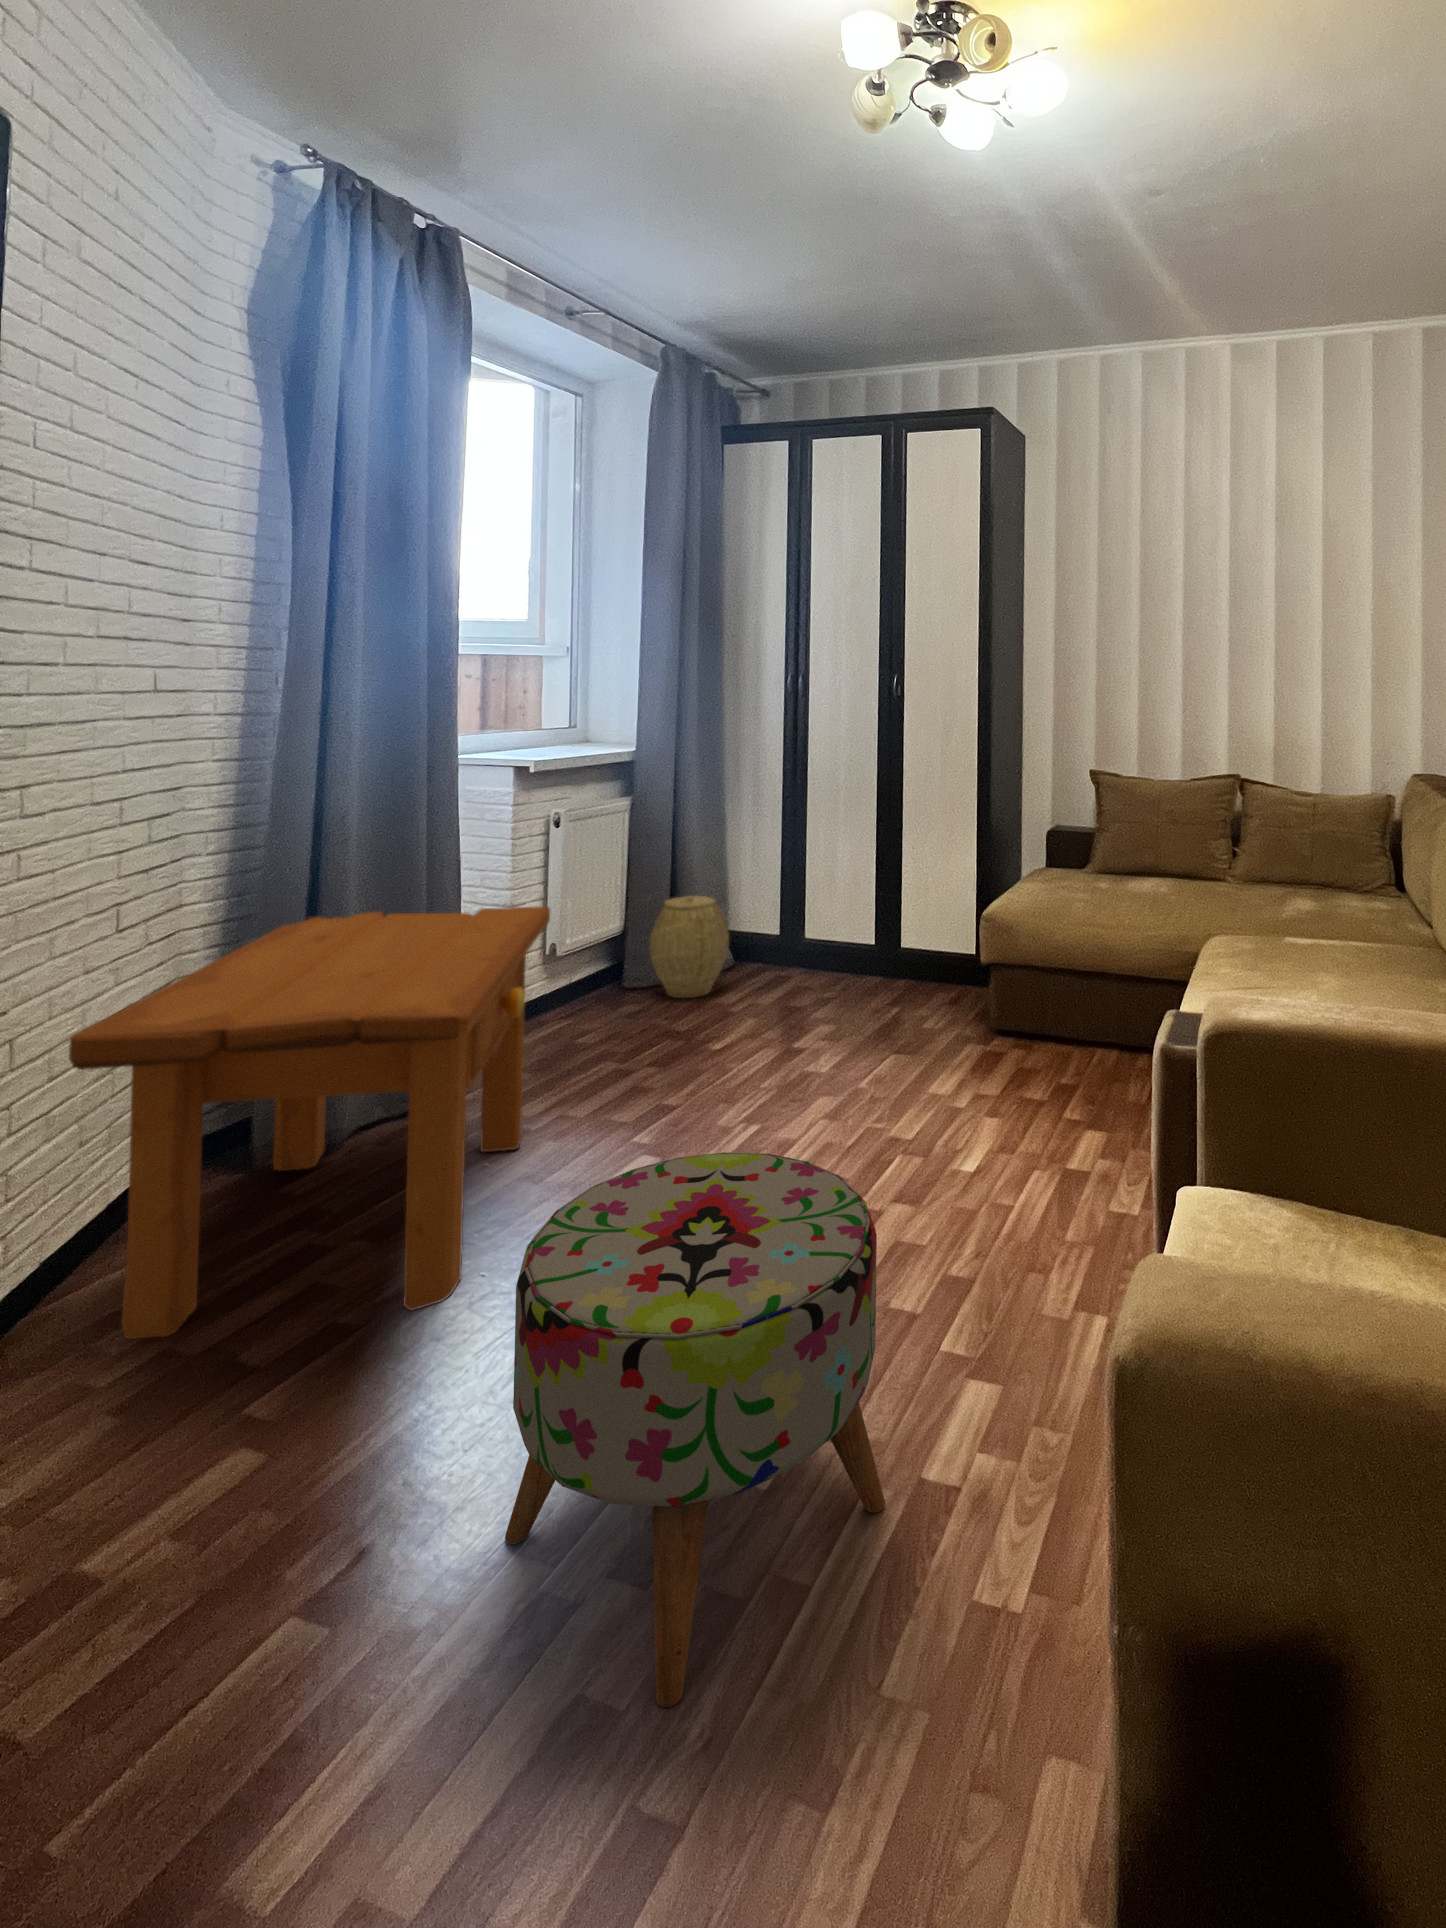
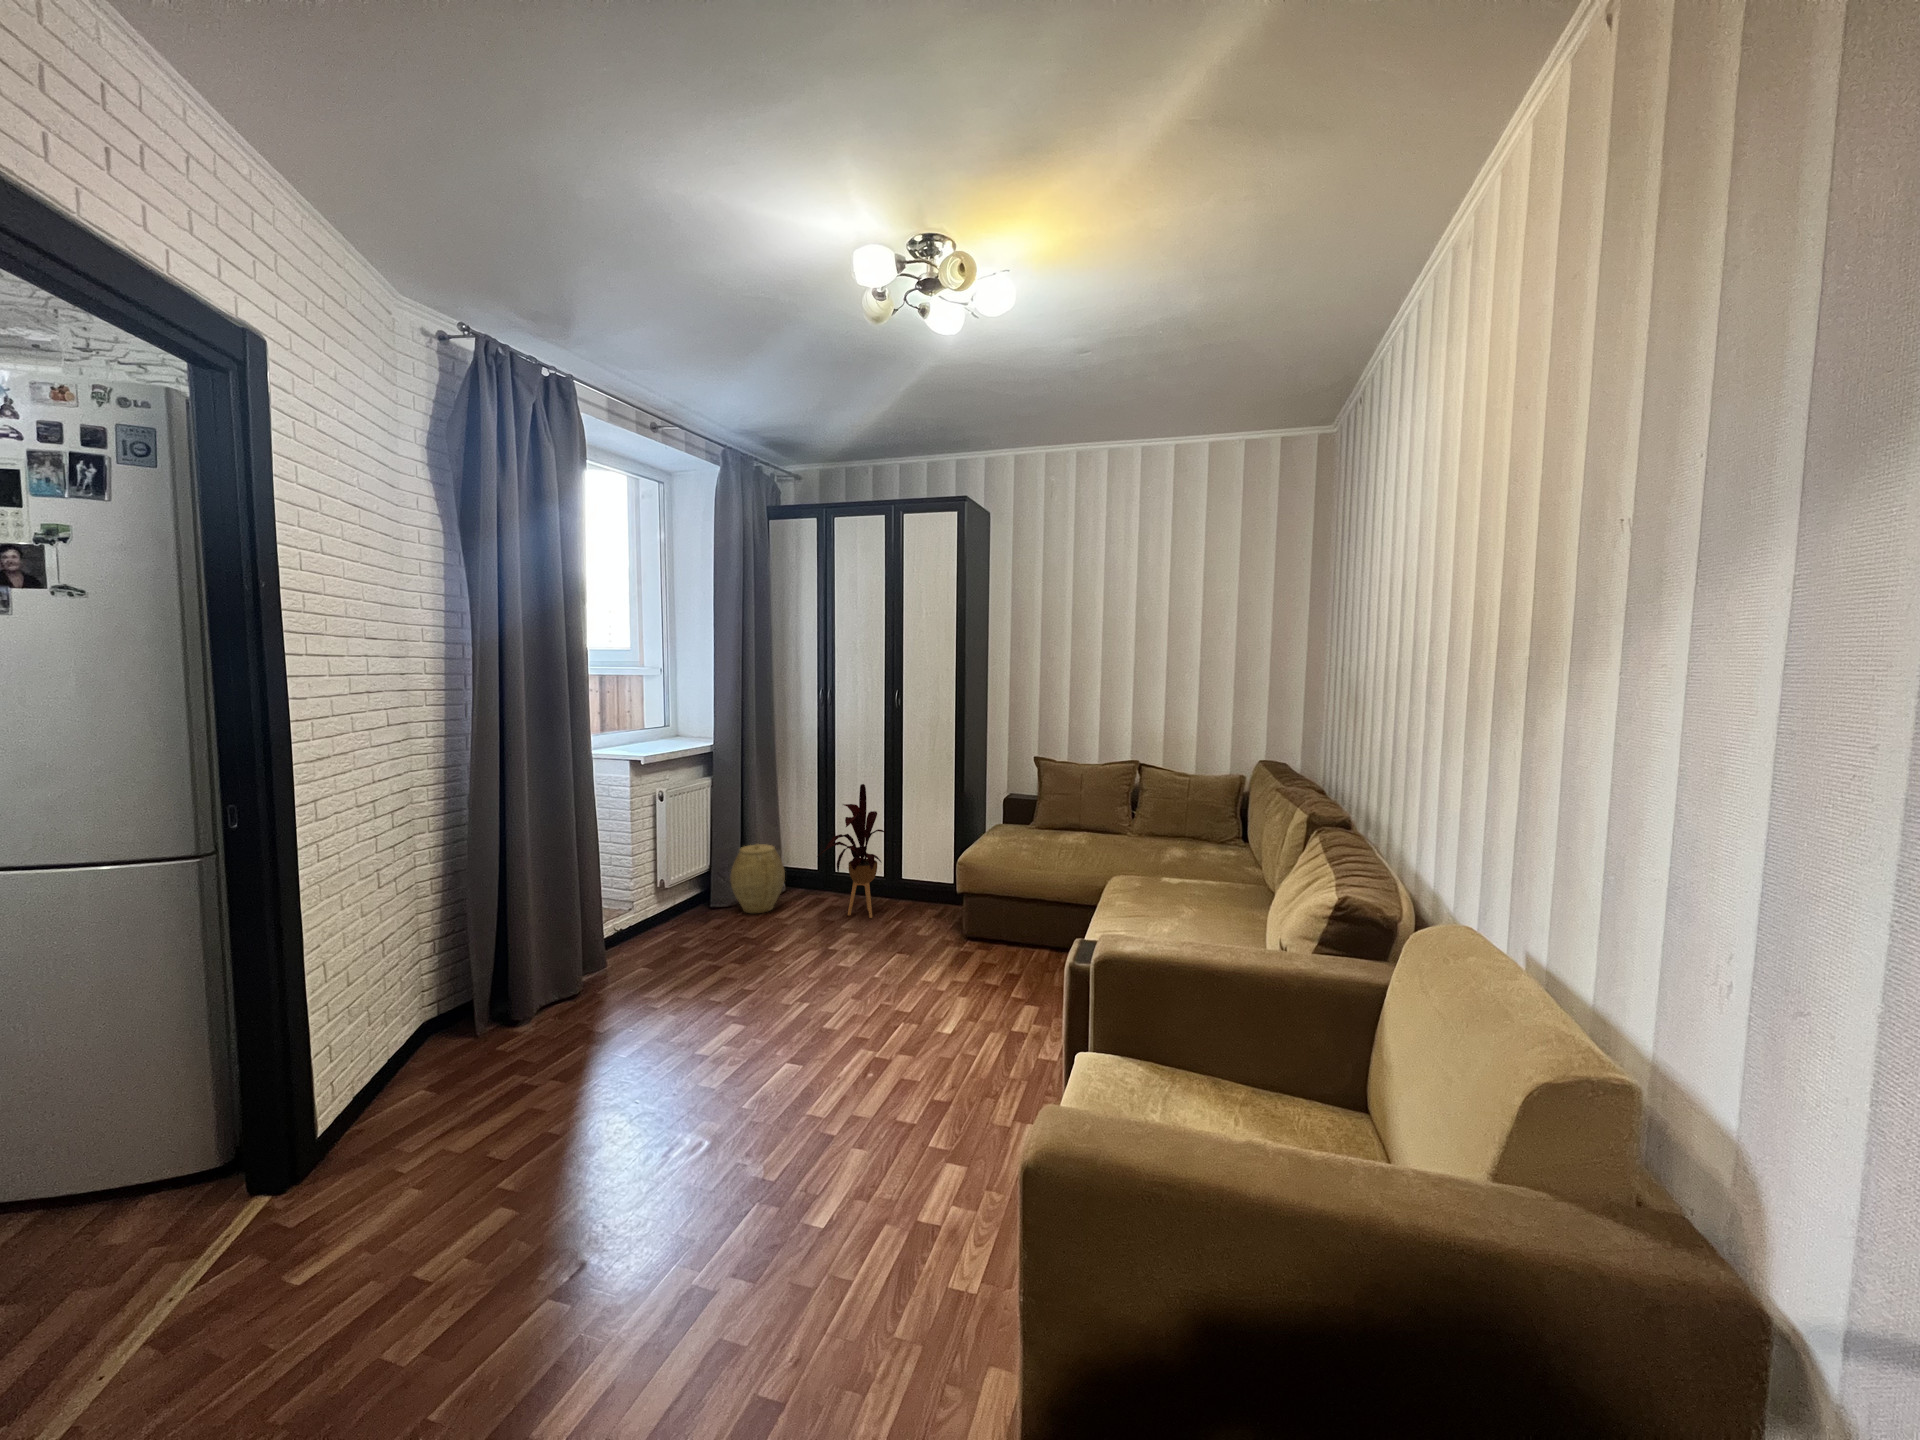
house plant: none [774,804,878,1006] -> present [817,784,886,918]
side table: present [69,907,550,1338] -> none [361,862,665,1146]
ottoman: present [505,1152,885,1708] -> none [665,1032,895,1352]

